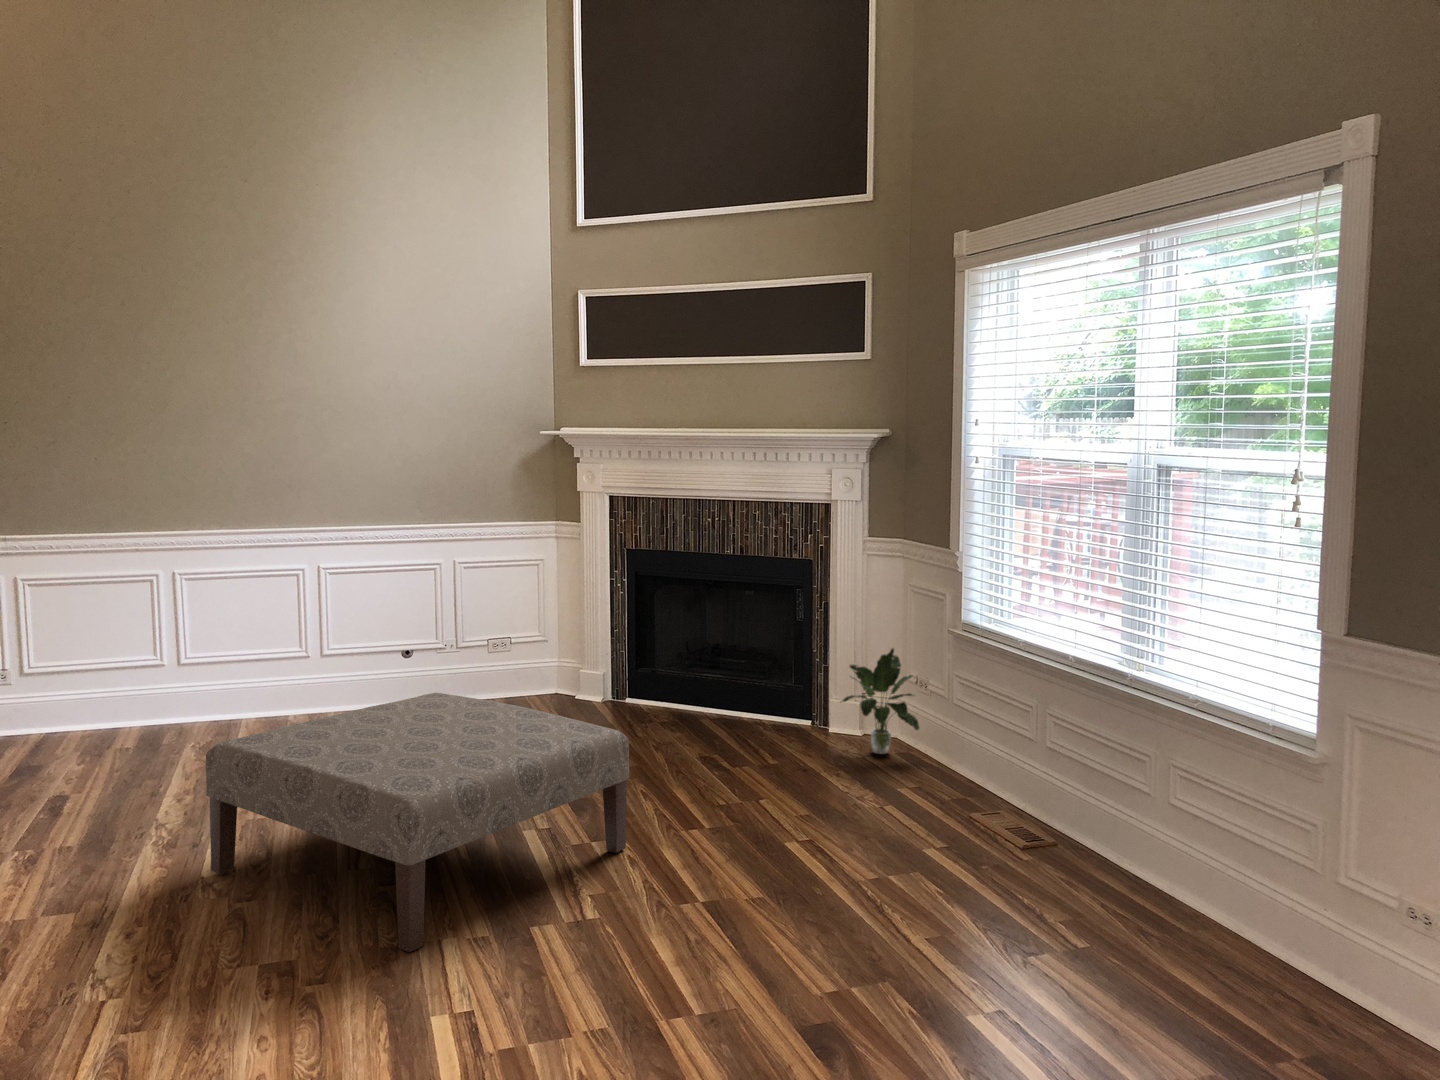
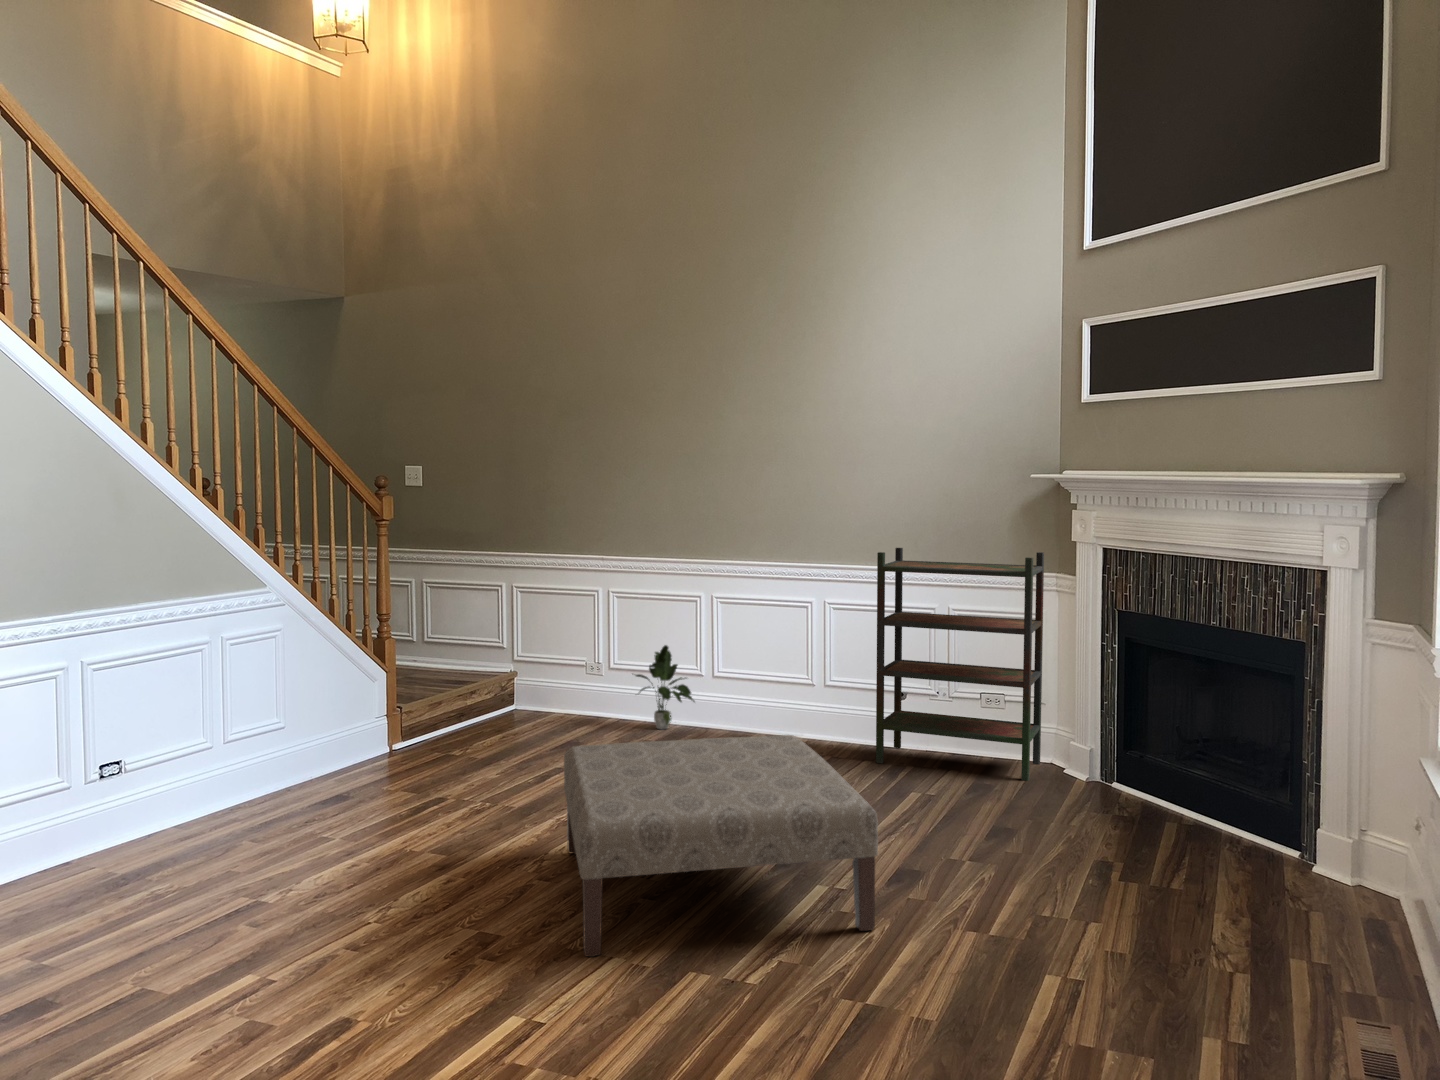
bookshelf: none [402,501,562,723] -> present [876,548,1044,781]
potted plant: present [842,648,919,754] -> present [636,645,695,729]

